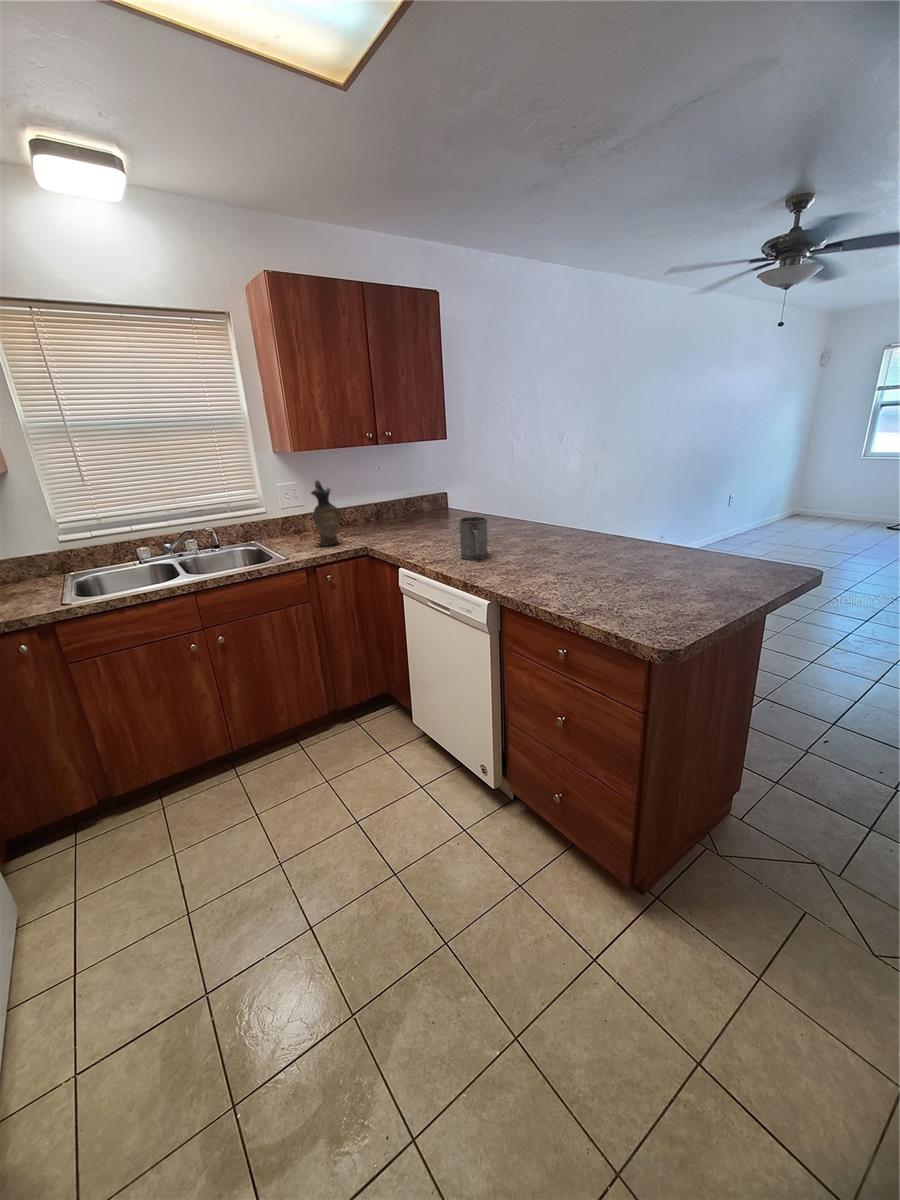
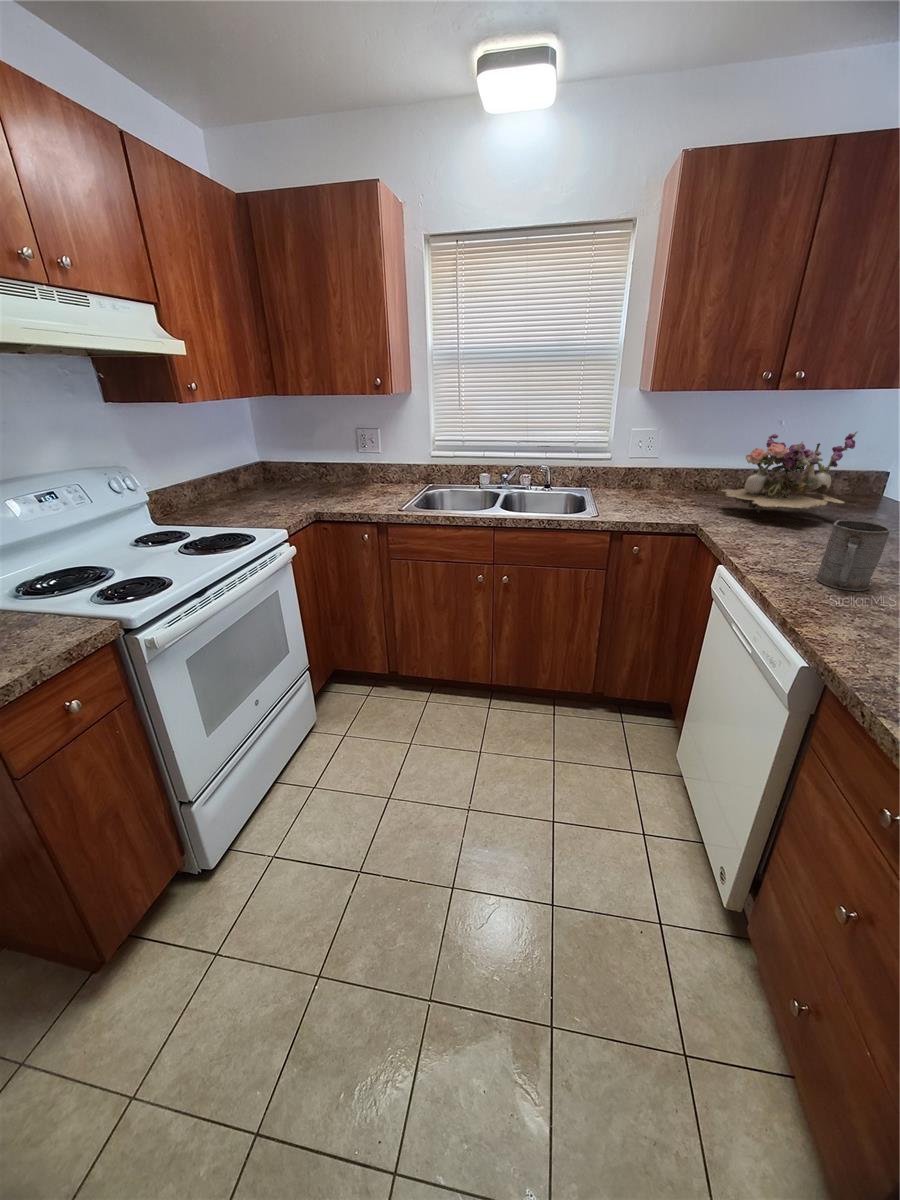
flower arrangement: none [365,467,441,531] -> present [721,431,858,512]
ceramic pitcher: present [311,480,341,546] -> none [646,430,683,512]

